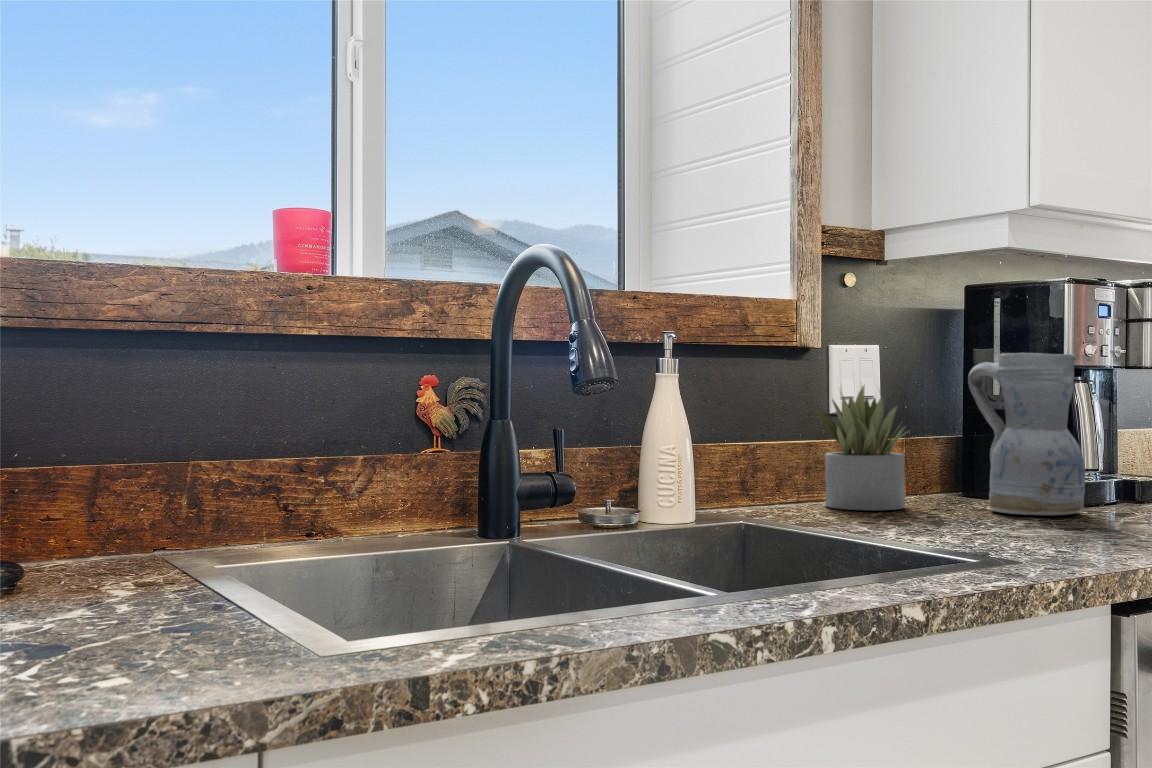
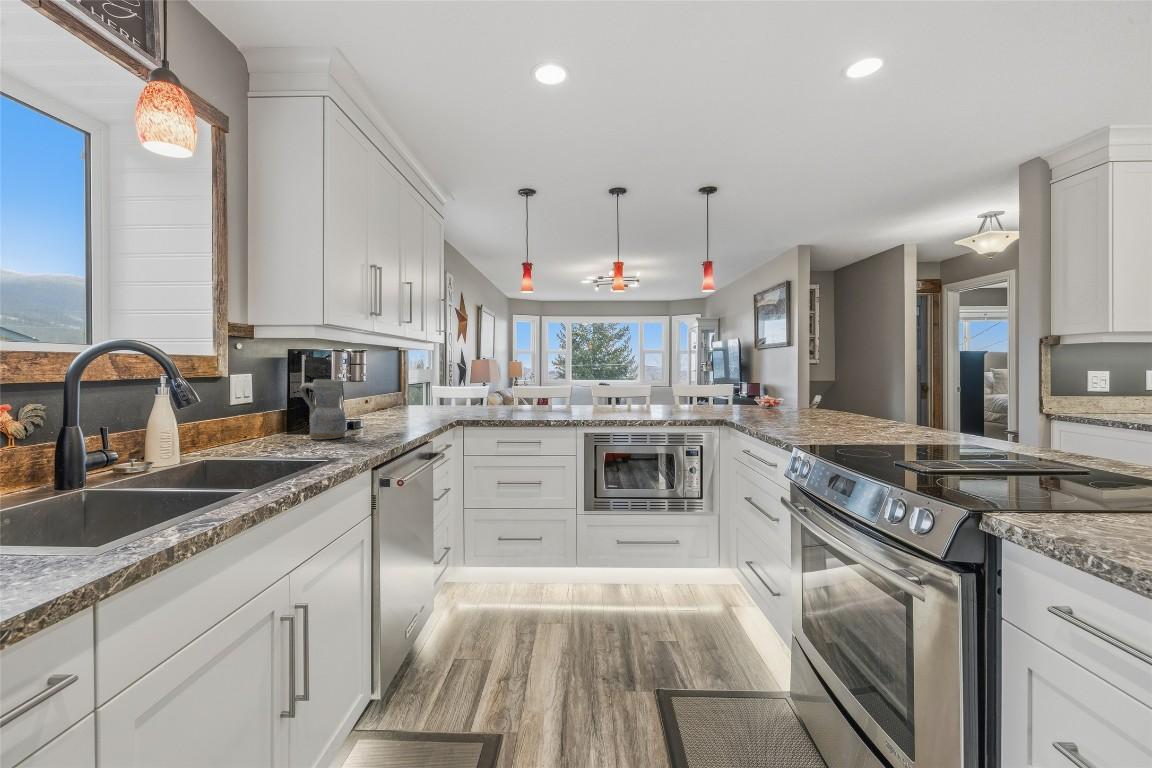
succulent plant: present [815,385,907,510] -> none [230,393,276,446]

